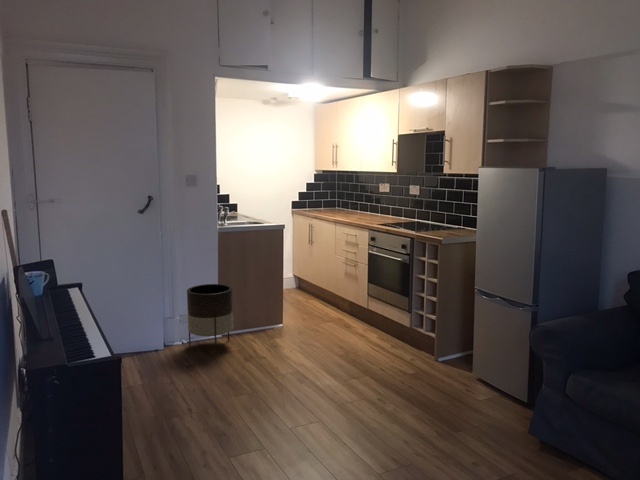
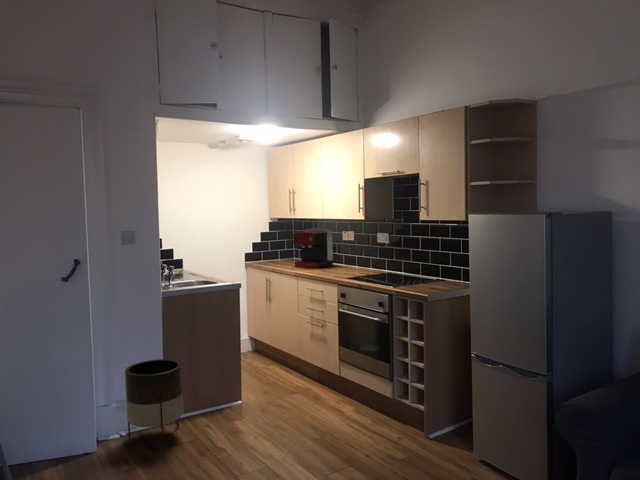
coffee maker: none [334,180,370,216] -> present [293,228,333,268]

